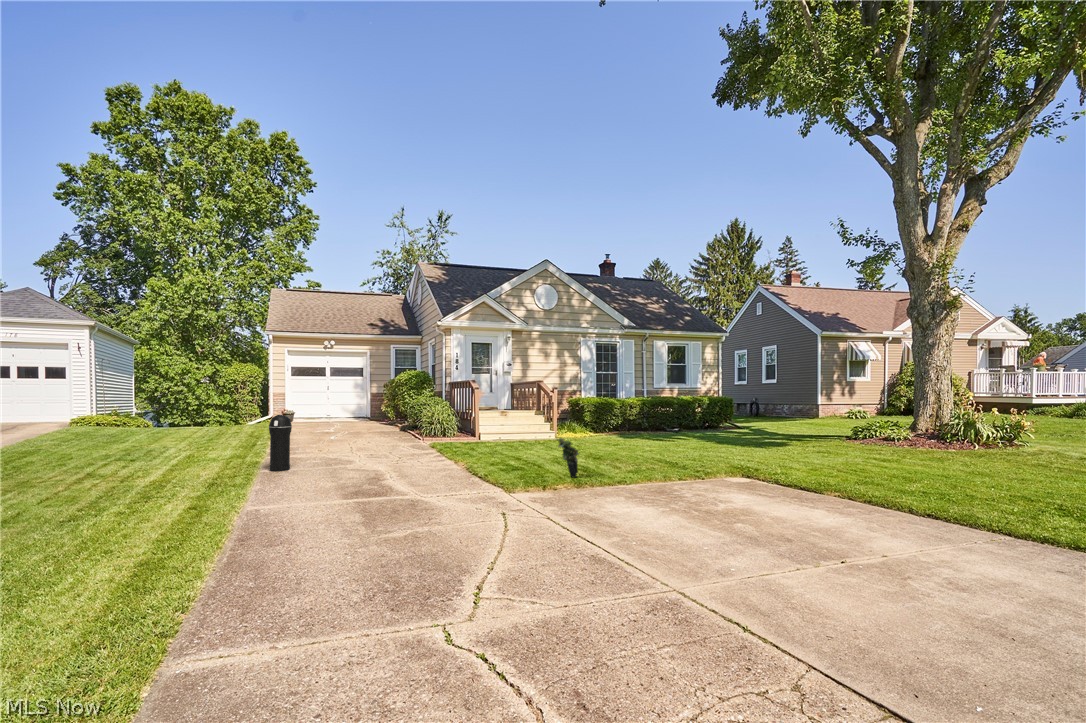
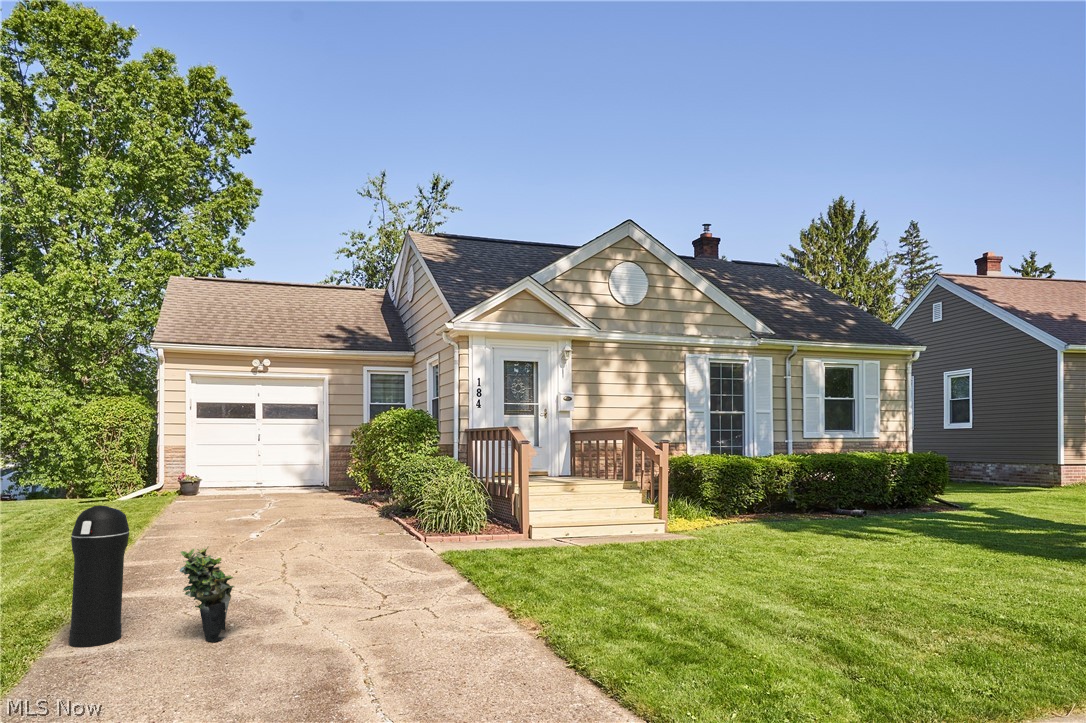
potted plant: present [556,438,579,478] -> present [180,547,234,642]

